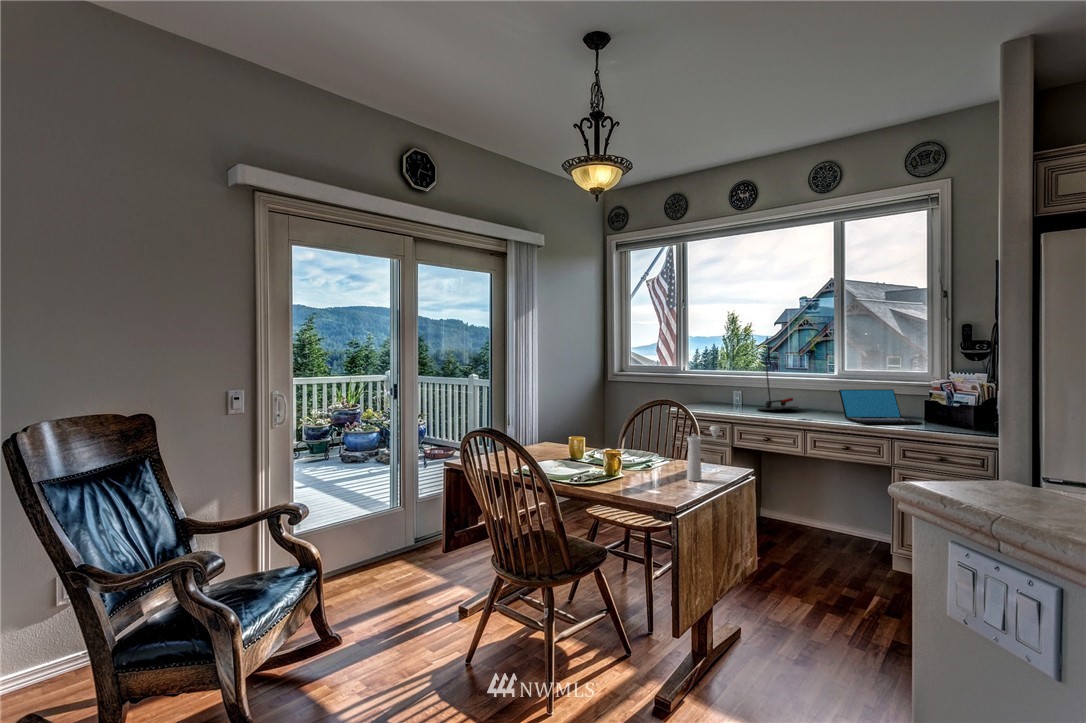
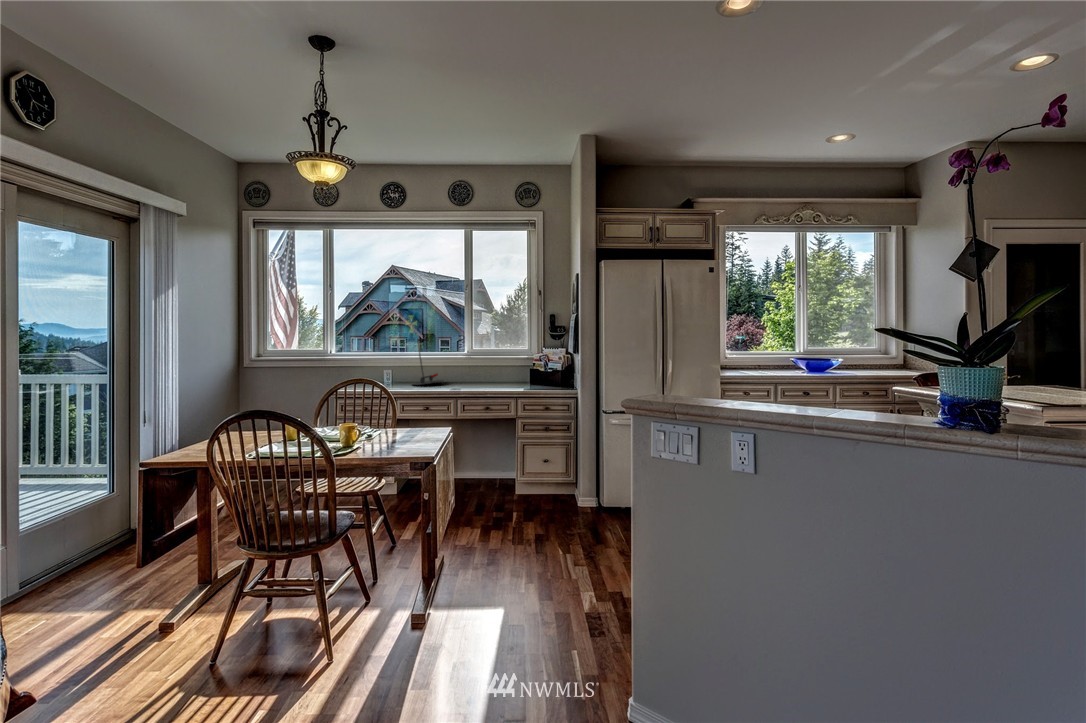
laptop: present [839,389,922,424] -> none [476,363,531,389]
pepper mill: present [687,426,720,481] -> none [410,396,433,442]

